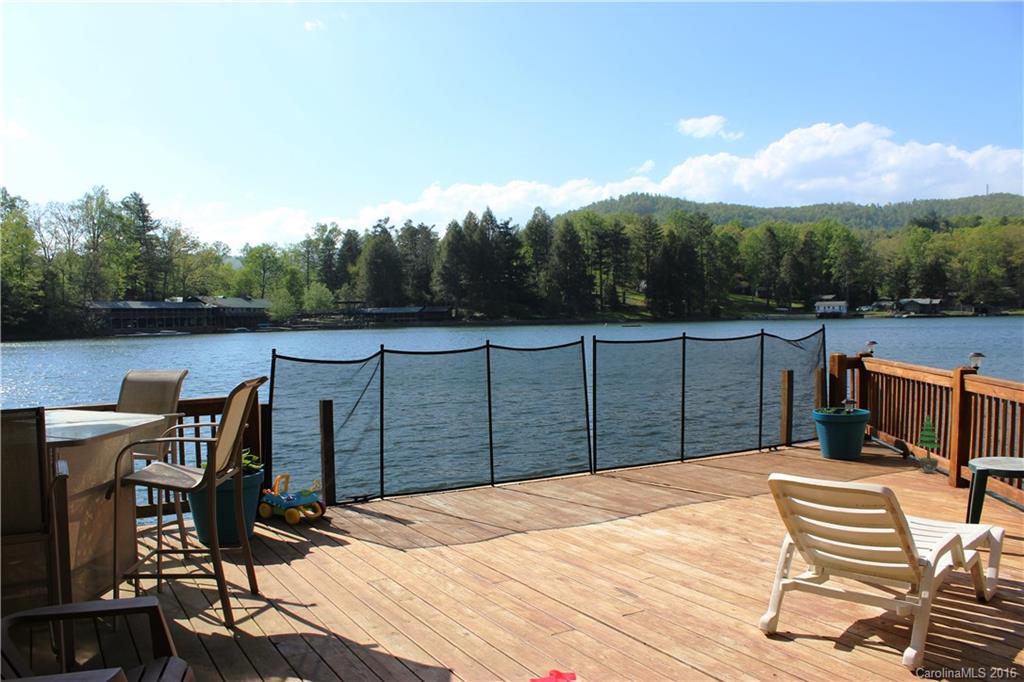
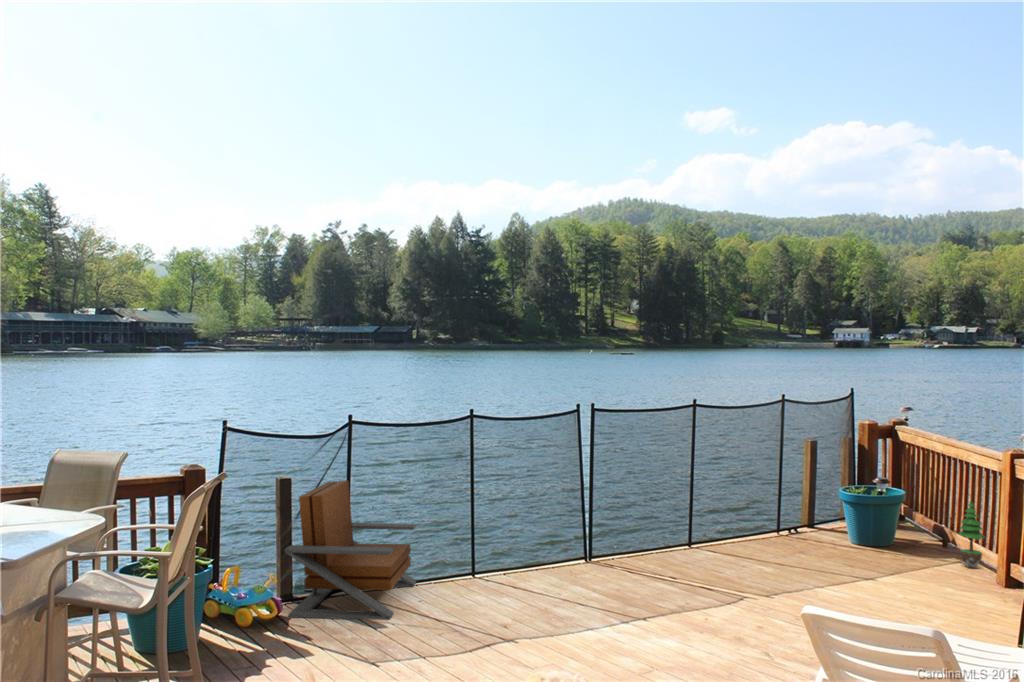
lounge chair: none [327,405,443,518] -> present [285,480,416,620]

